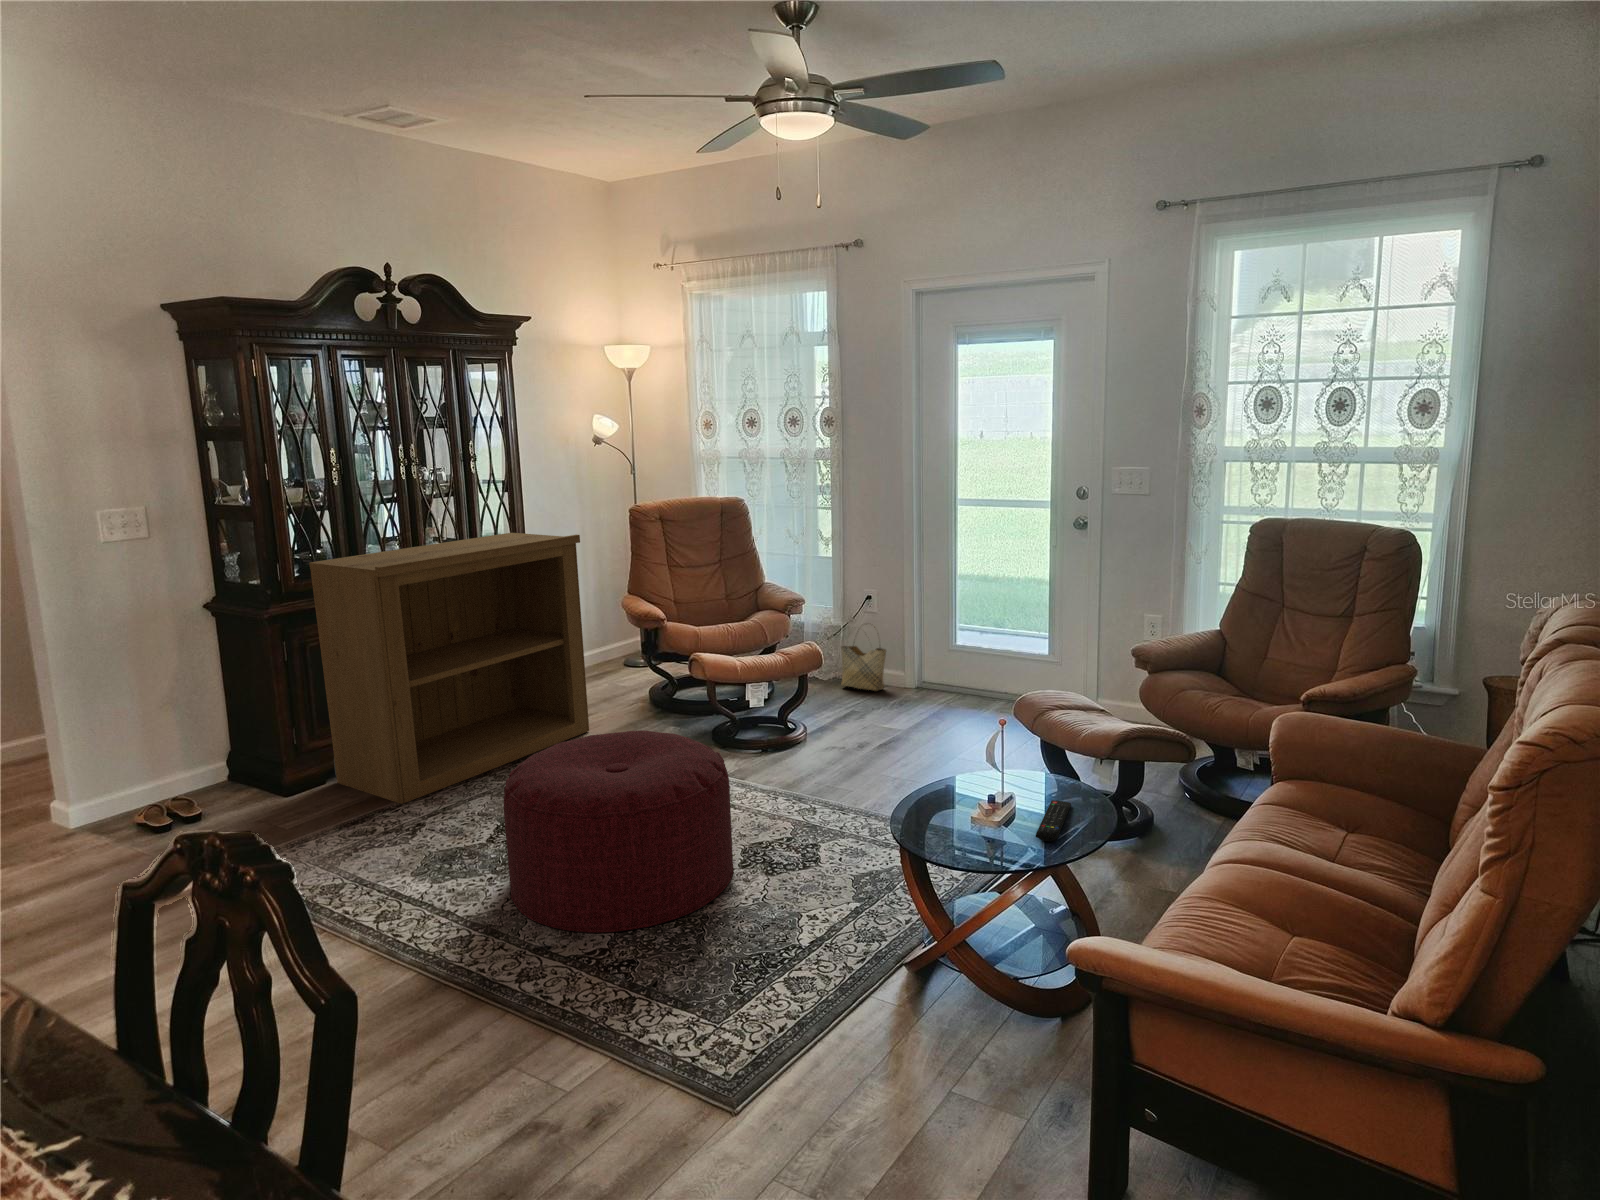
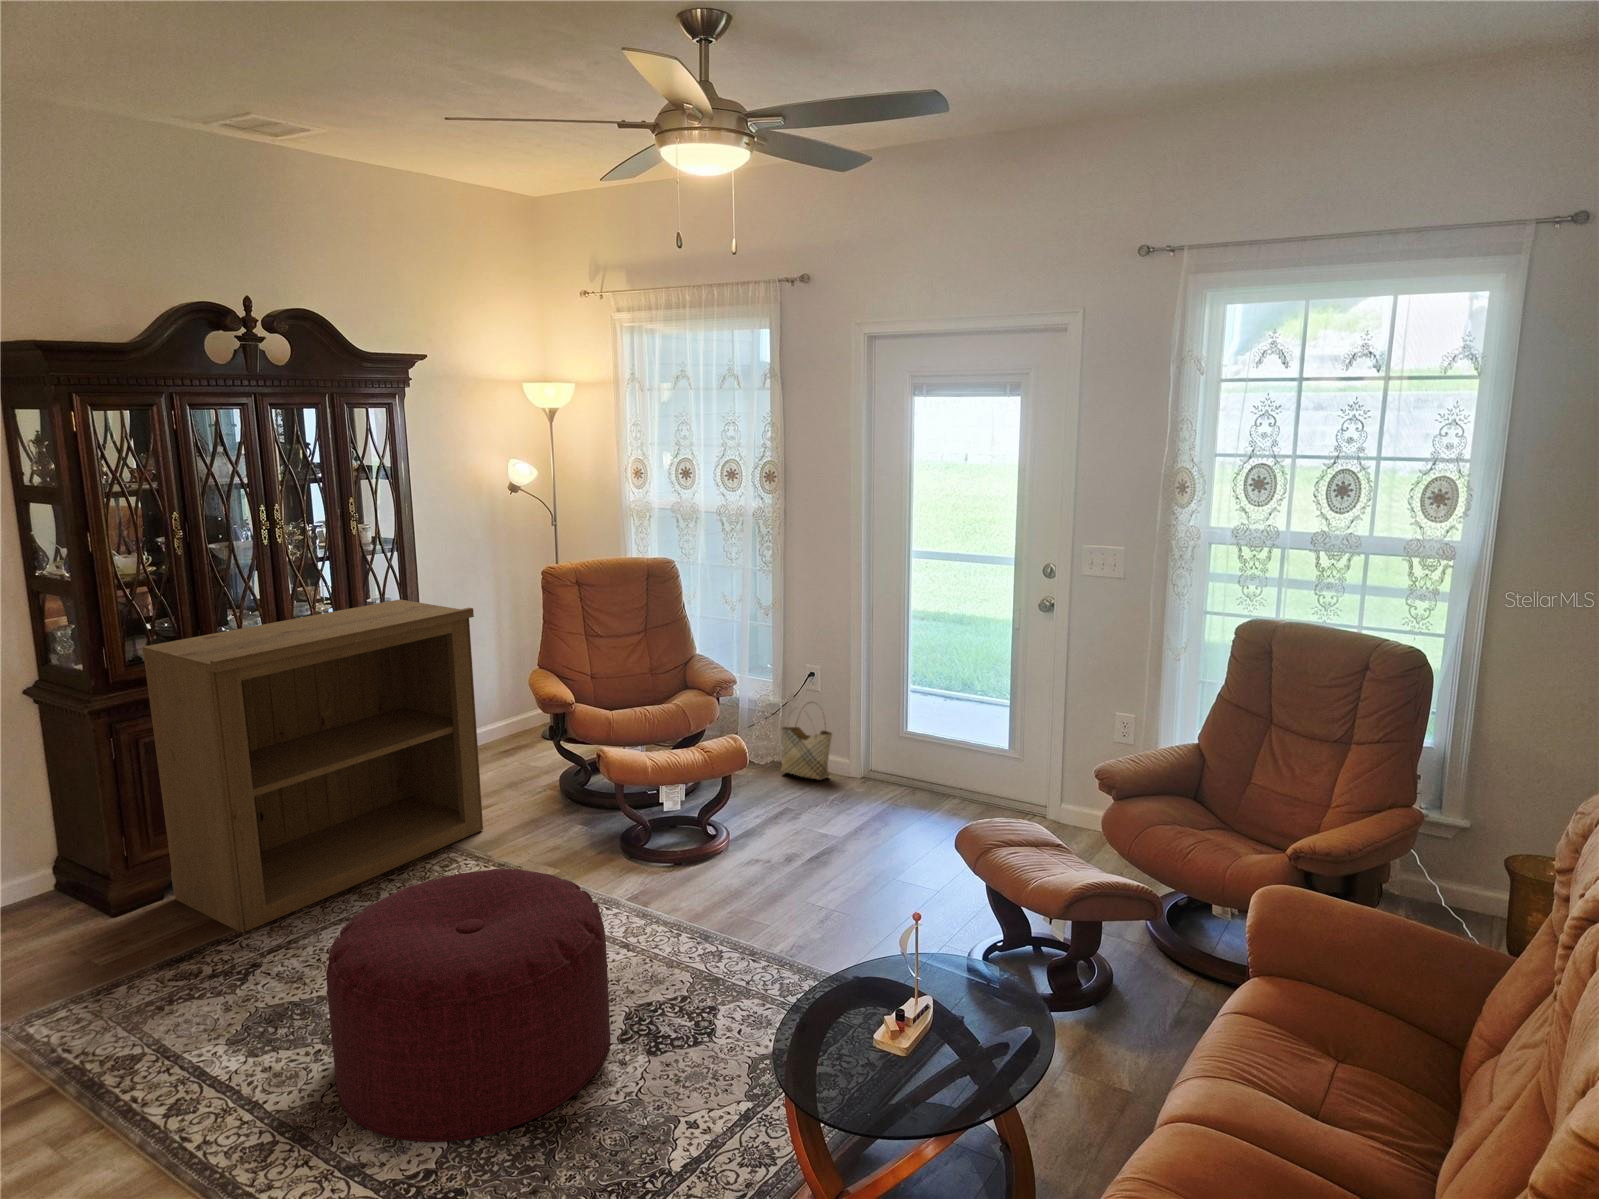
remote control: present [1036,800,1071,841] -> none [950,995,1001,1063]

